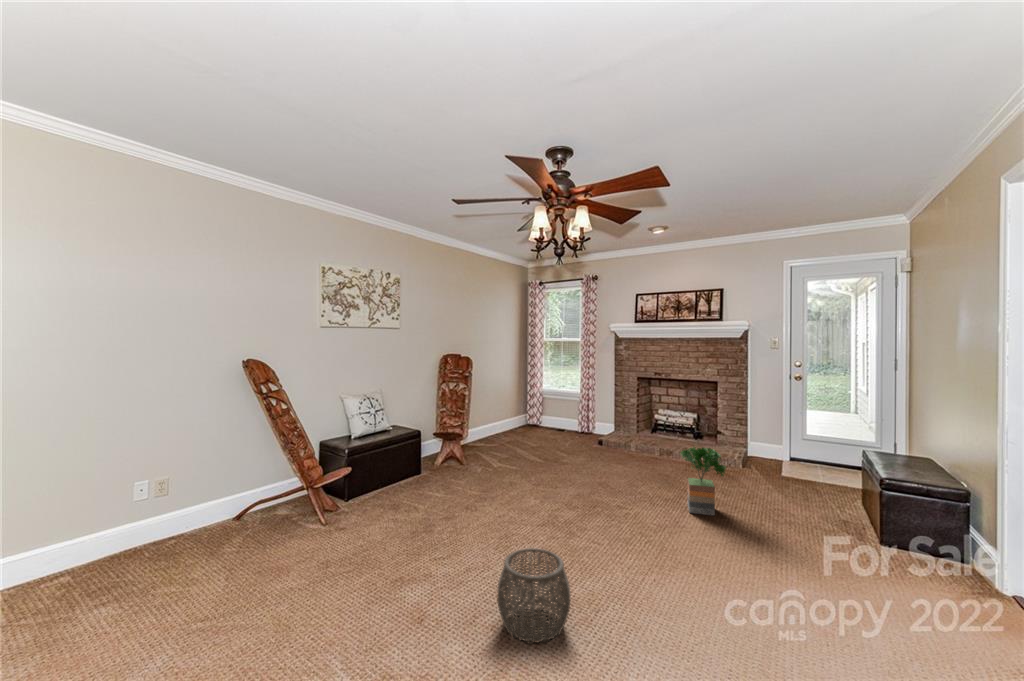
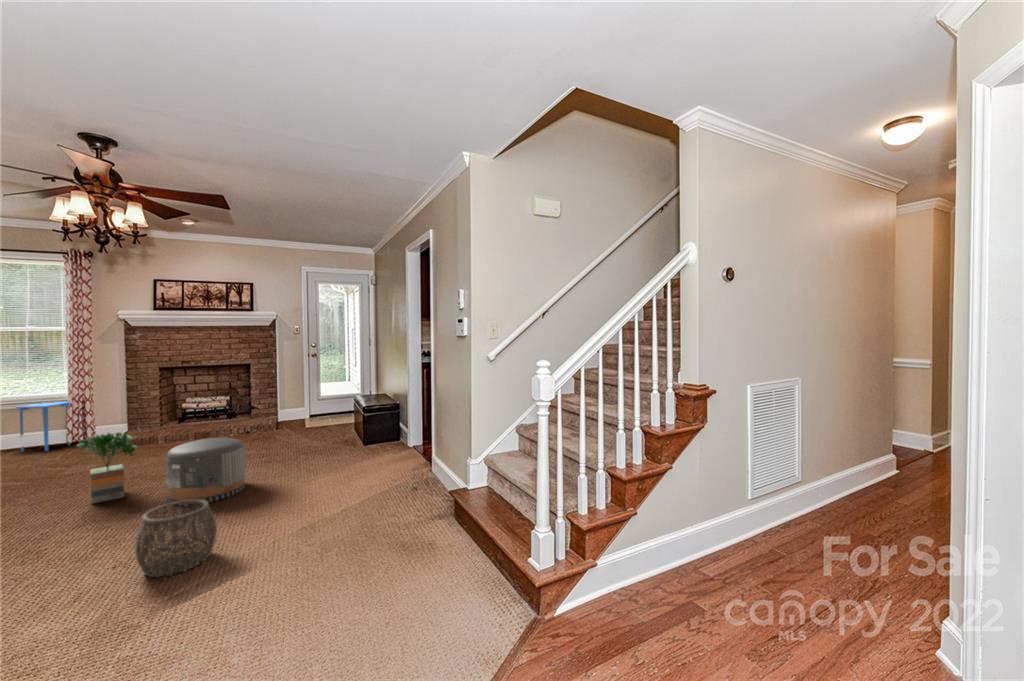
side table: none [552,397,582,436] -> present [16,402,70,452]
potted tree: present [681,447,726,516] -> present [78,432,136,504]
pouf: none [585,469,659,549] -> present [166,438,245,505]

